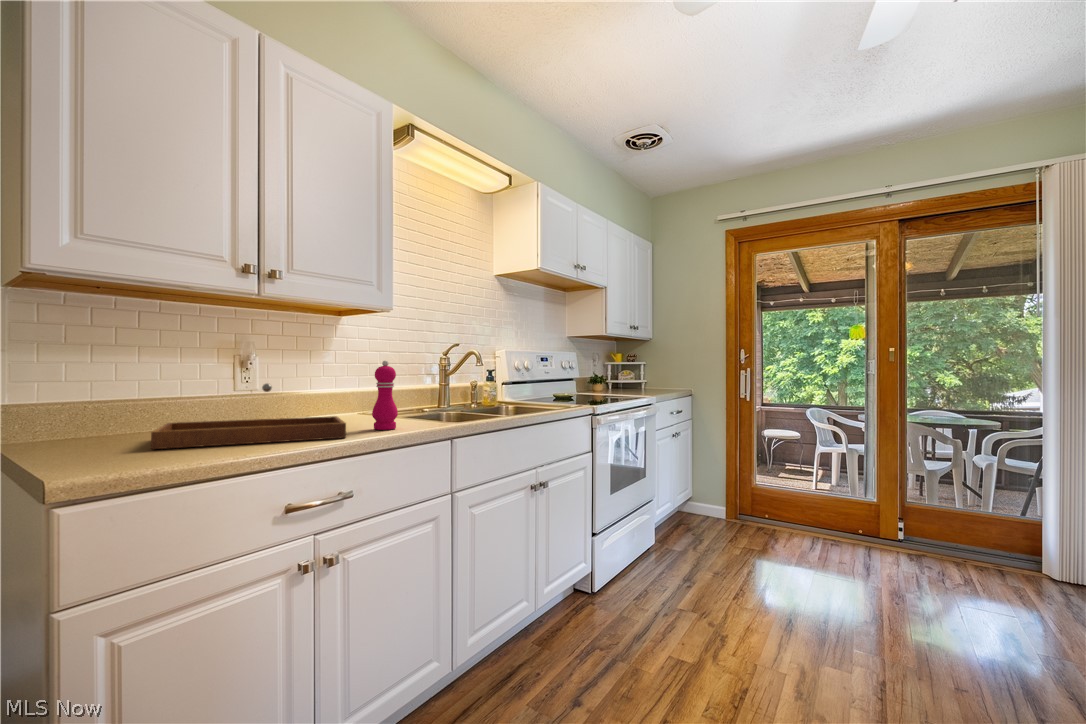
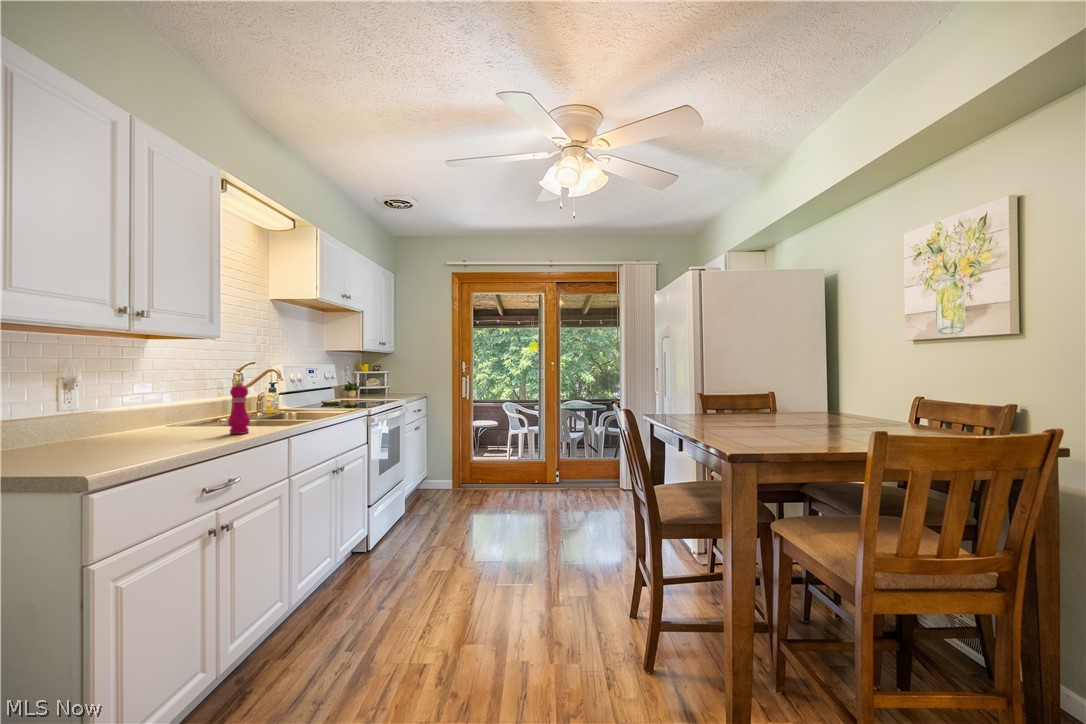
tray: present [151,384,346,449] -> none [47,403,228,459]

